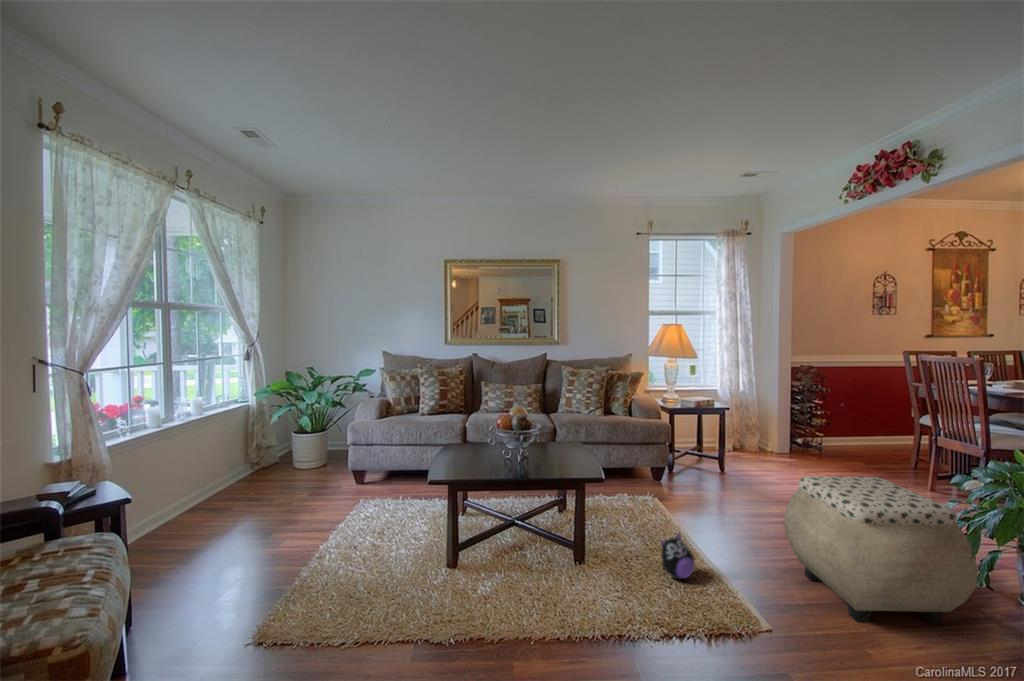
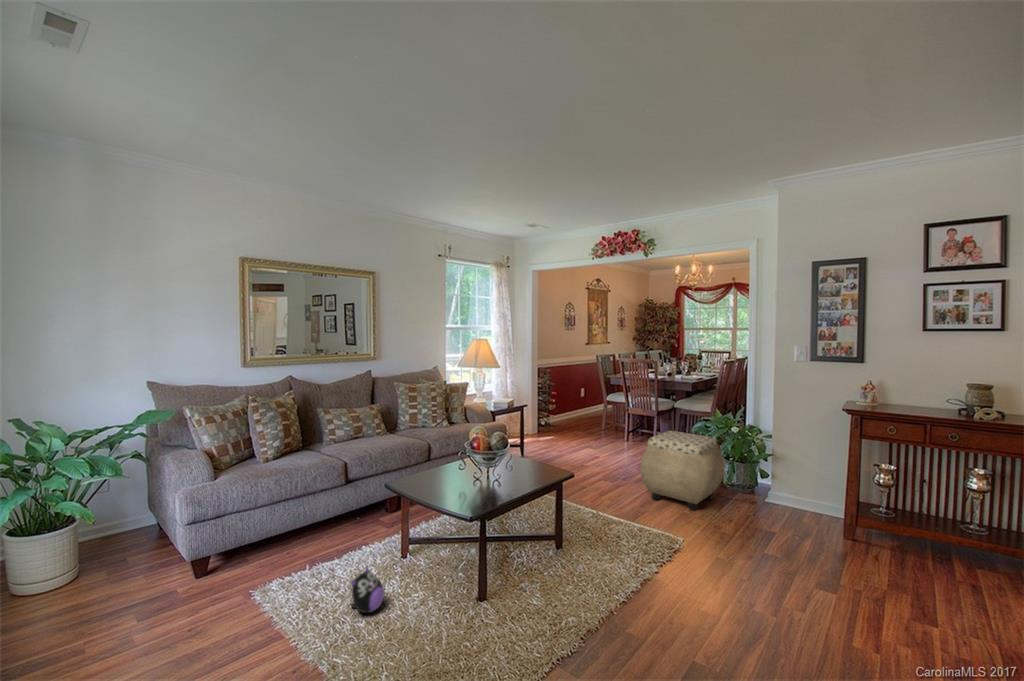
plush toy: present [660,534,695,579] -> present [351,567,384,613]

